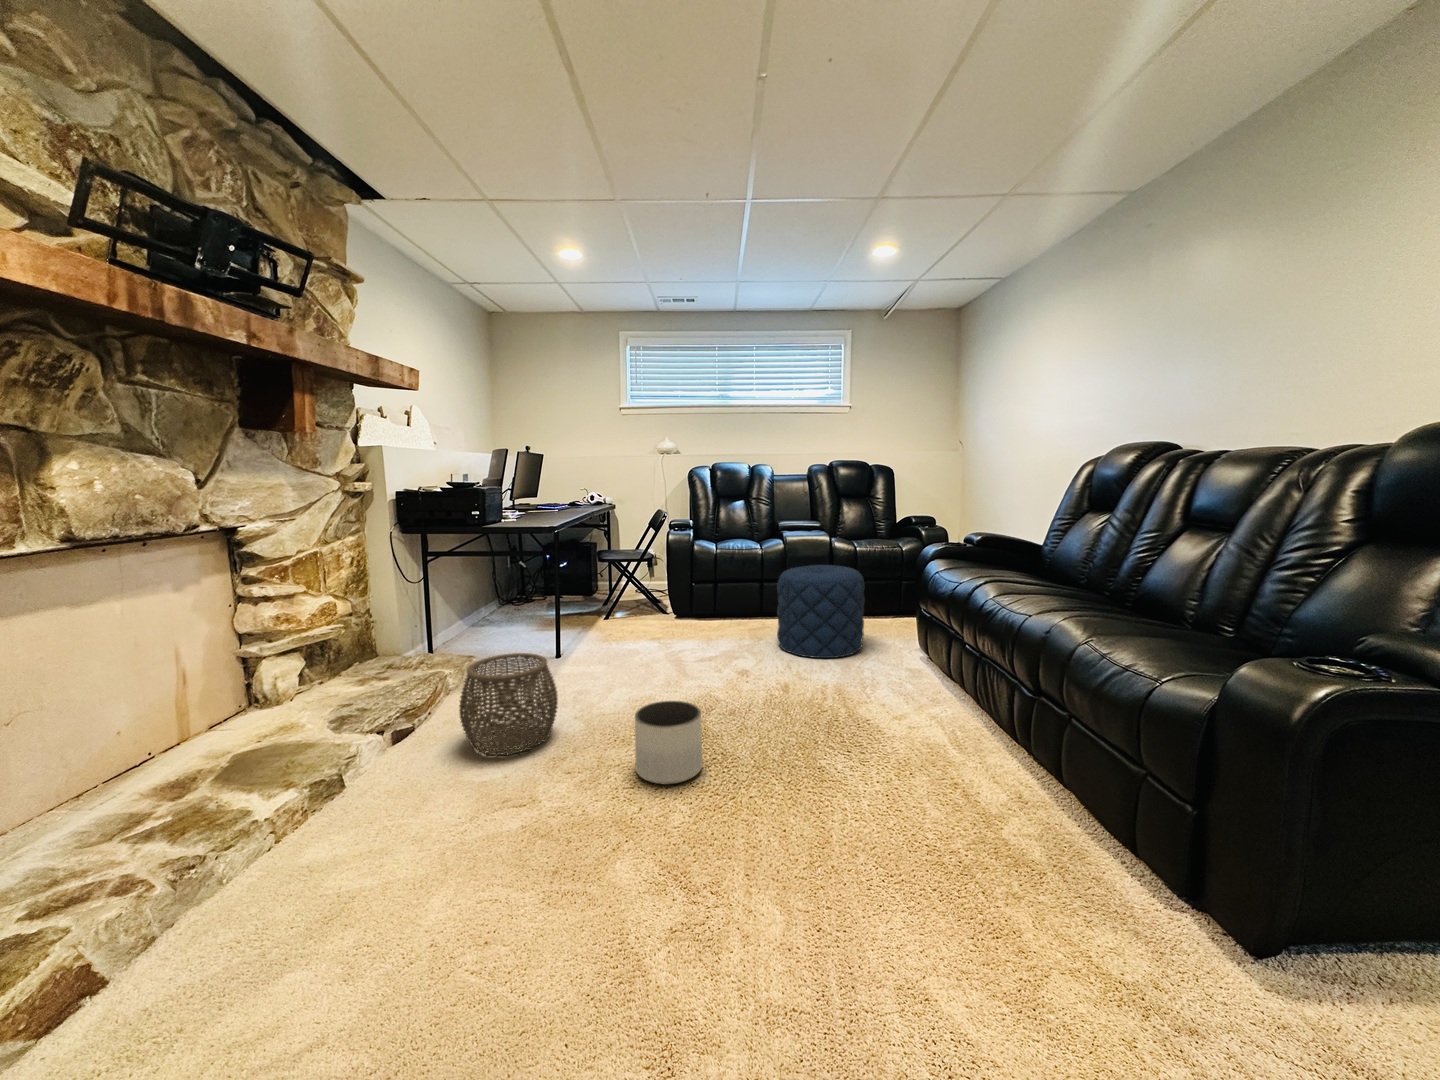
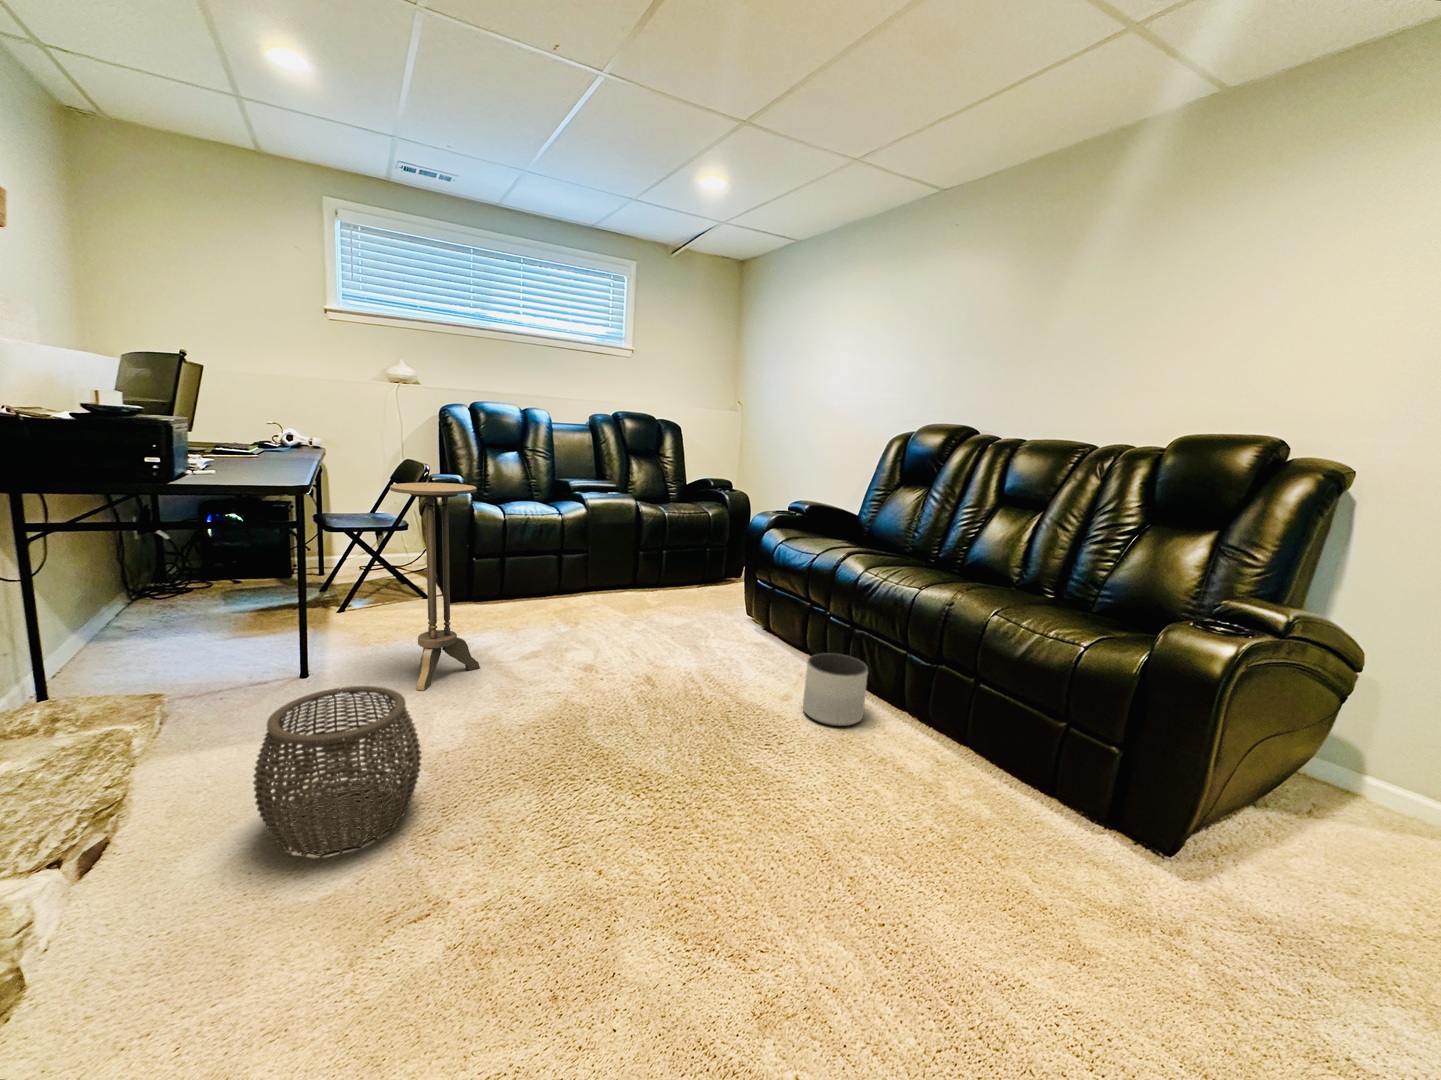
side table: none [595,523,659,675] -> present [390,483,480,691]
pouf: present [777,565,865,658] -> none [605,533,702,637]
planter: present [635,701,703,785] -> present [803,653,868,726]

